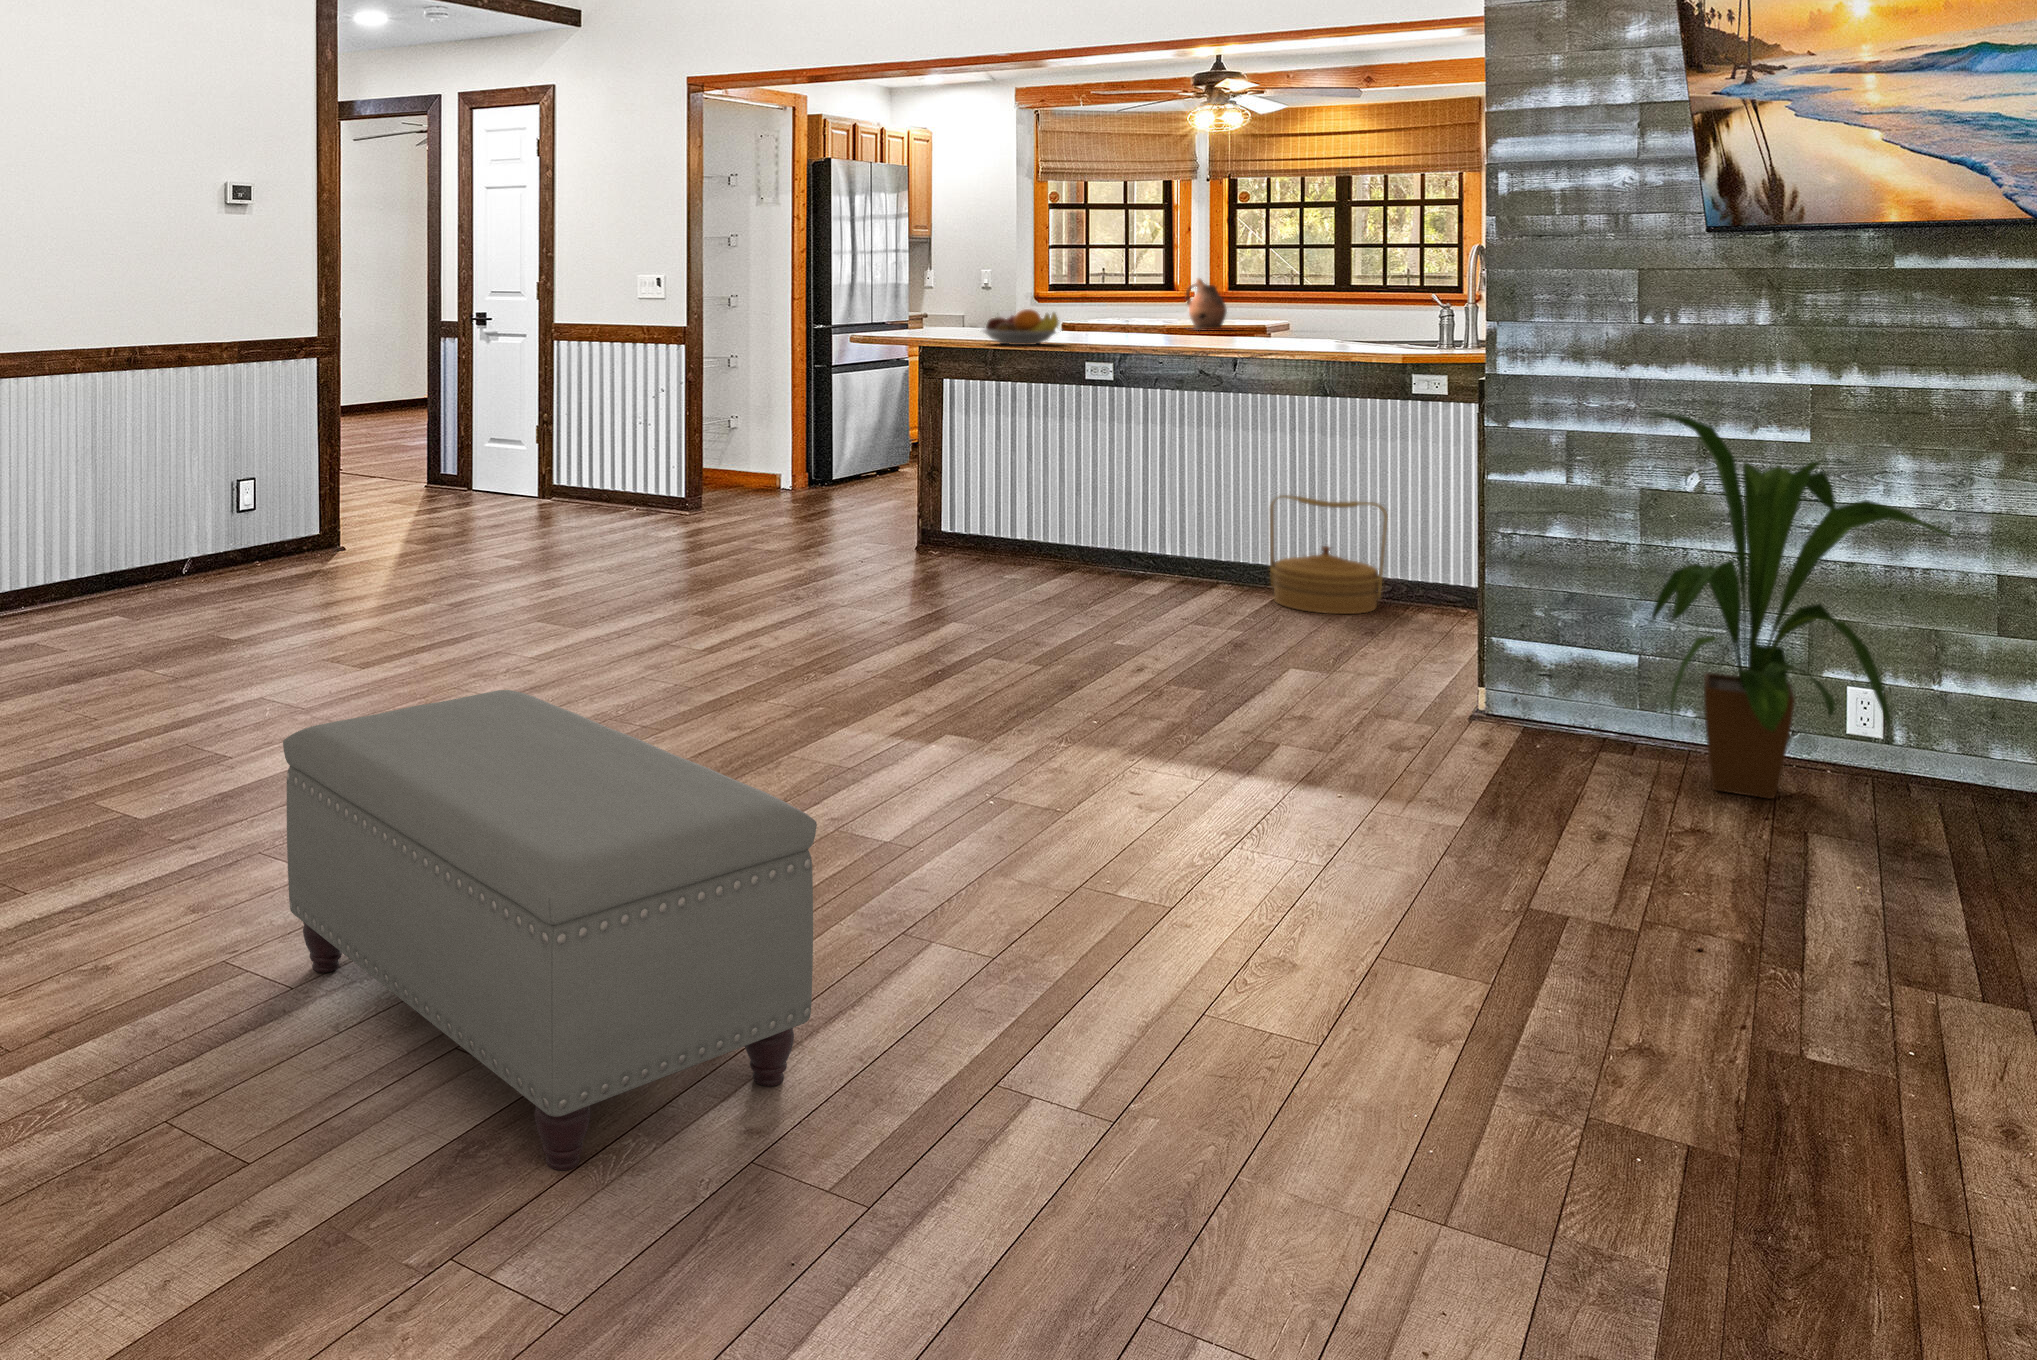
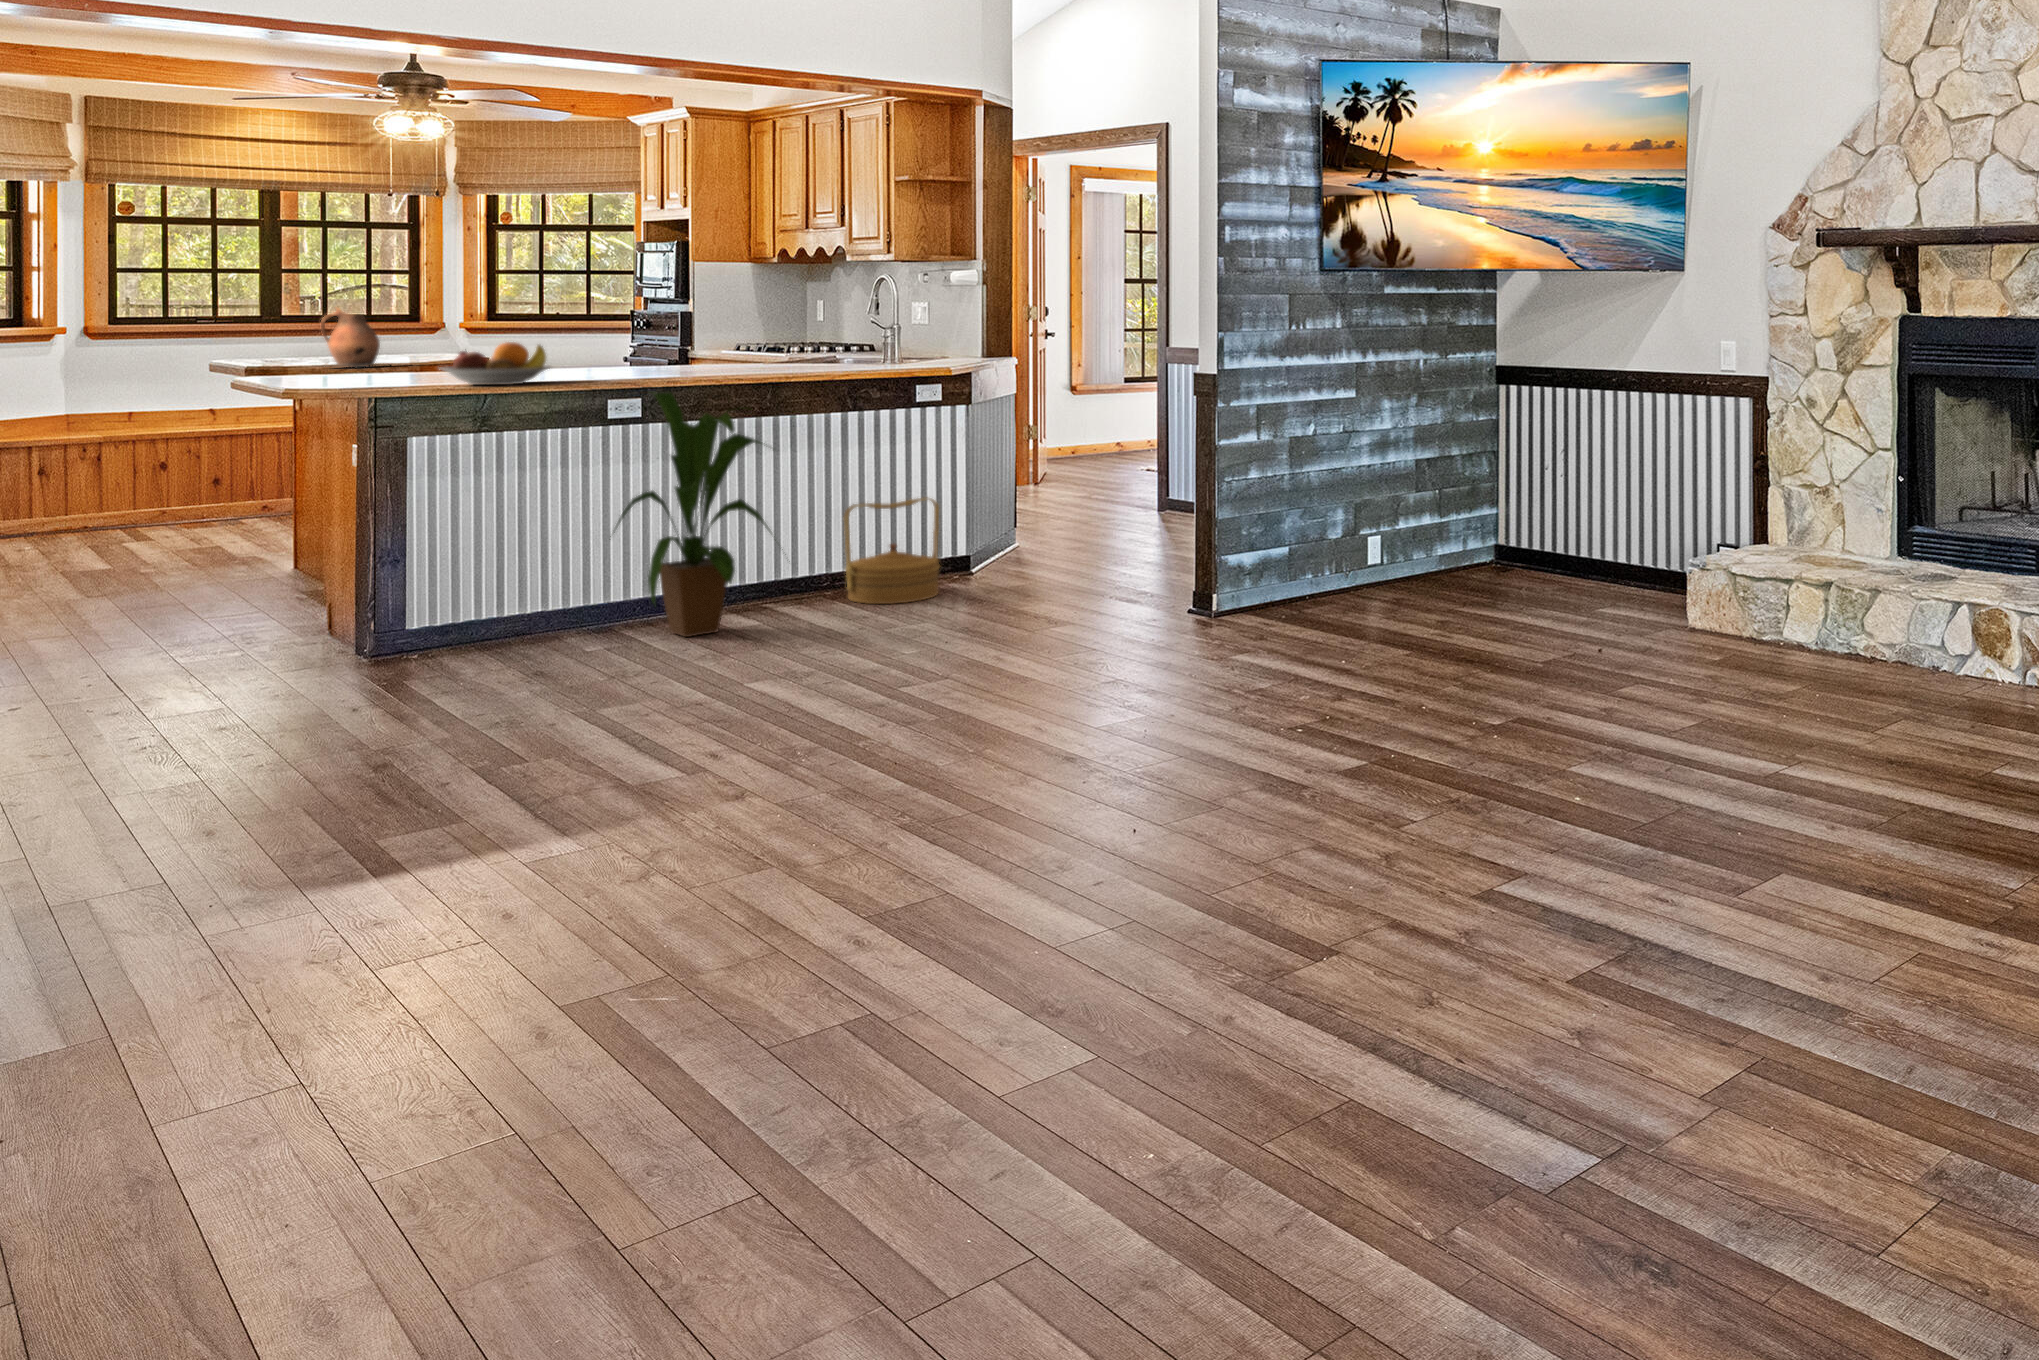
house plant: present [1652,412,1951,799] -> present [610,392,786,637]
ottoman: present [283,690,817,1170] -> none [1463,636,1926,943]

